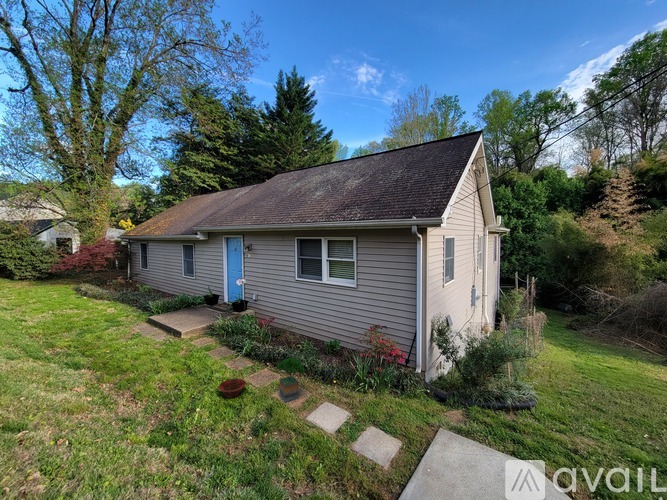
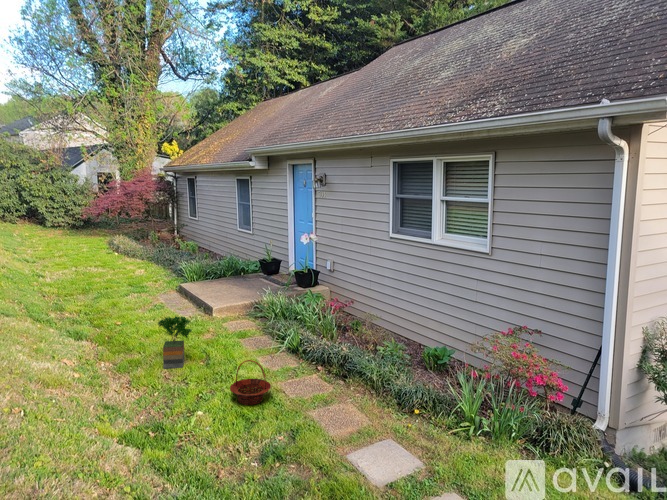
potted tree: present [278,357,305,402] -> present [158,316,192,369]

